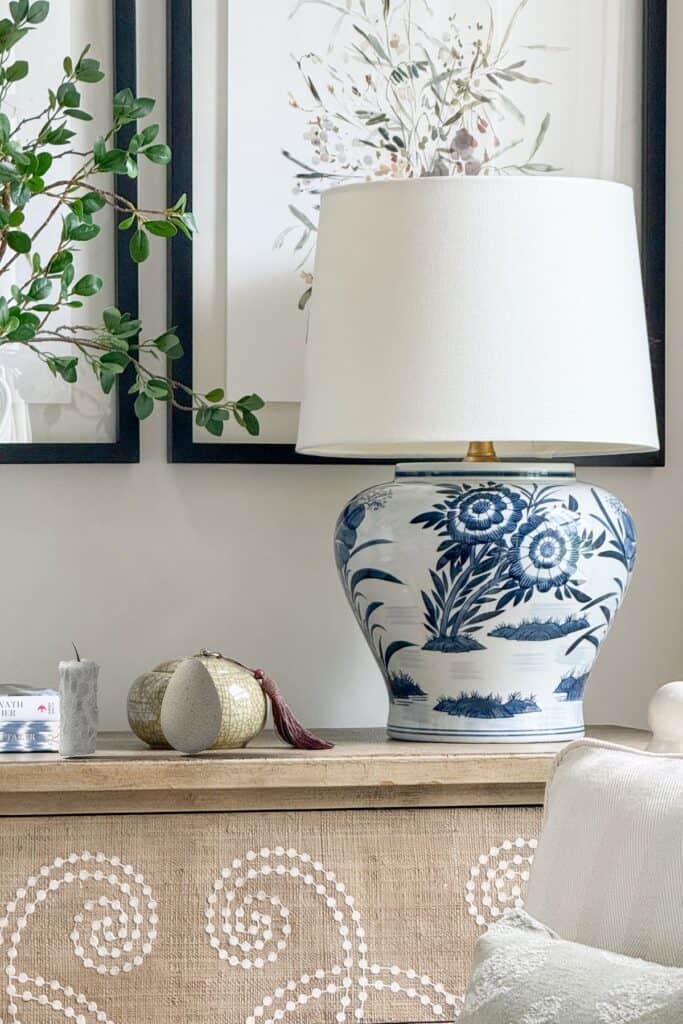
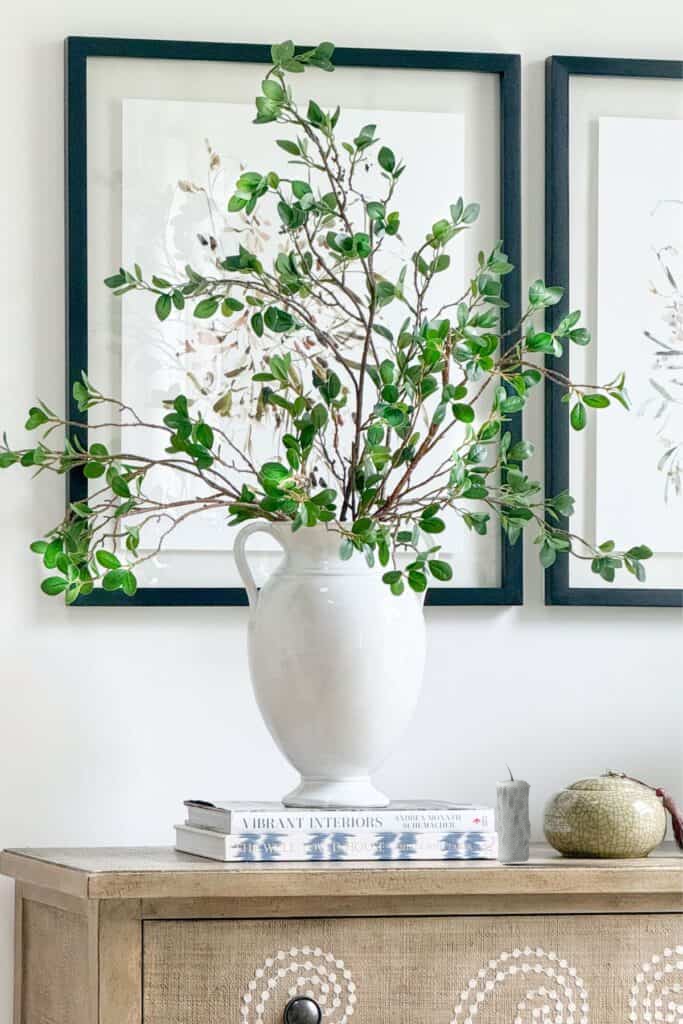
decorative egg: present [160,658,222,754] -> none [583,779,637,863]

